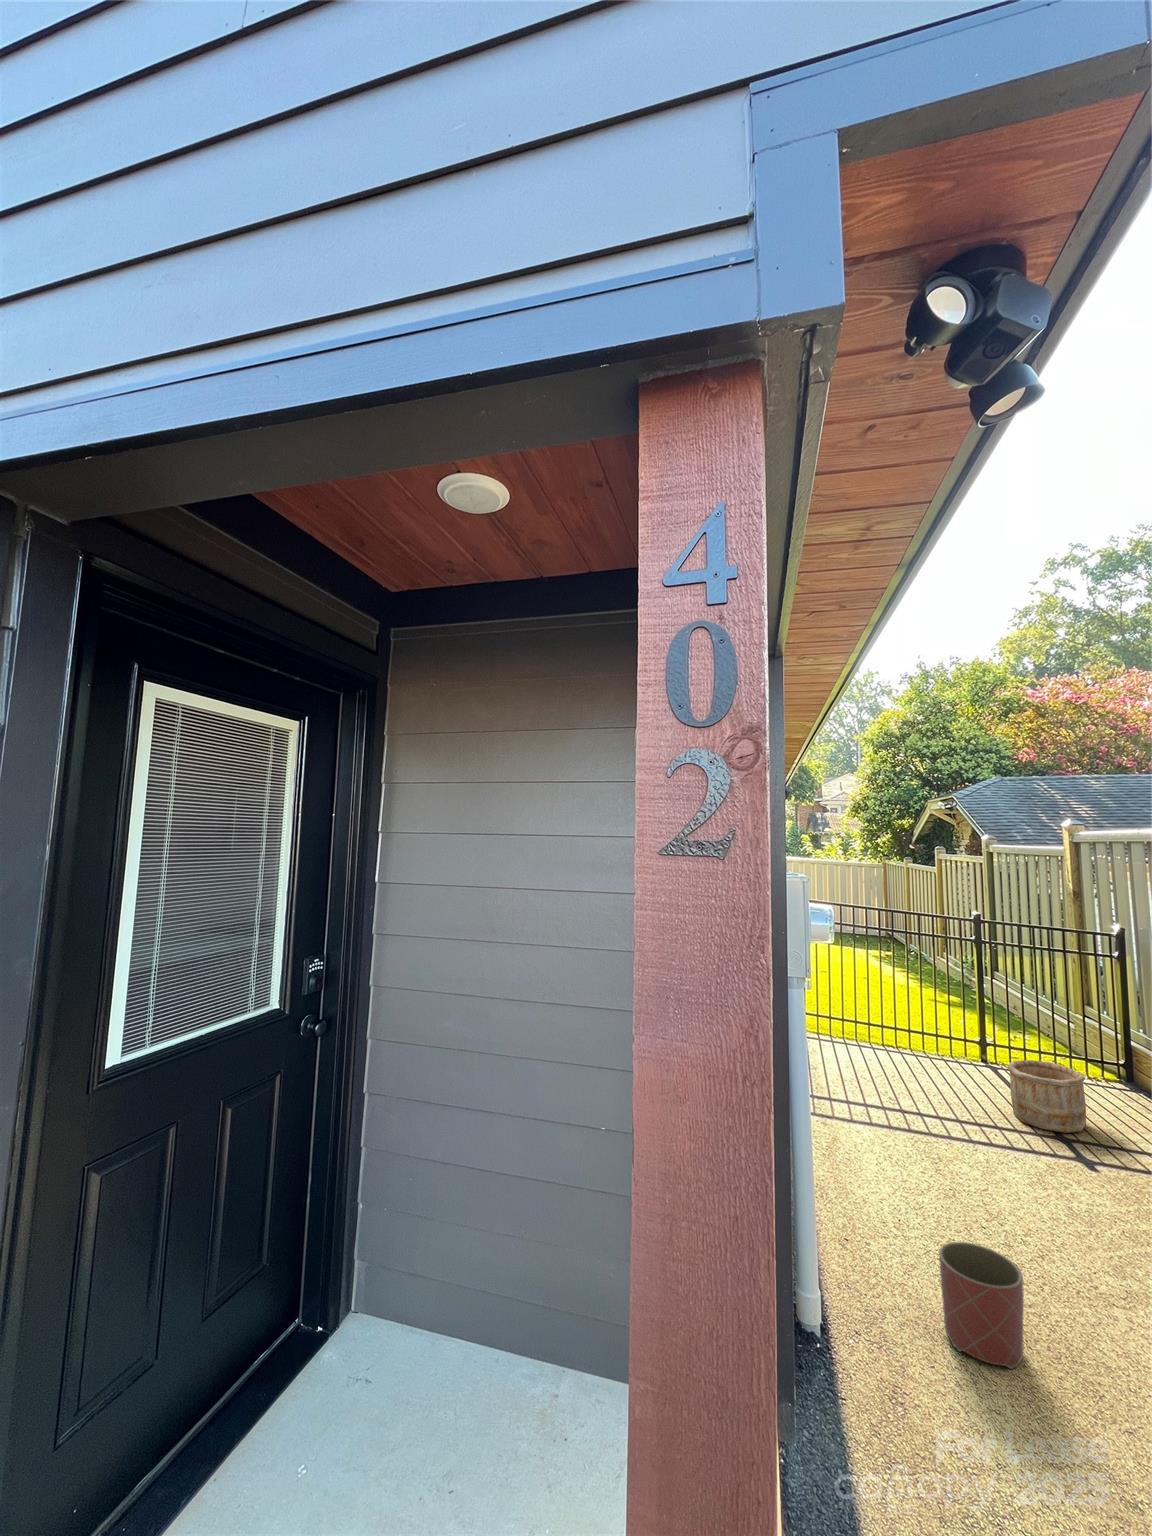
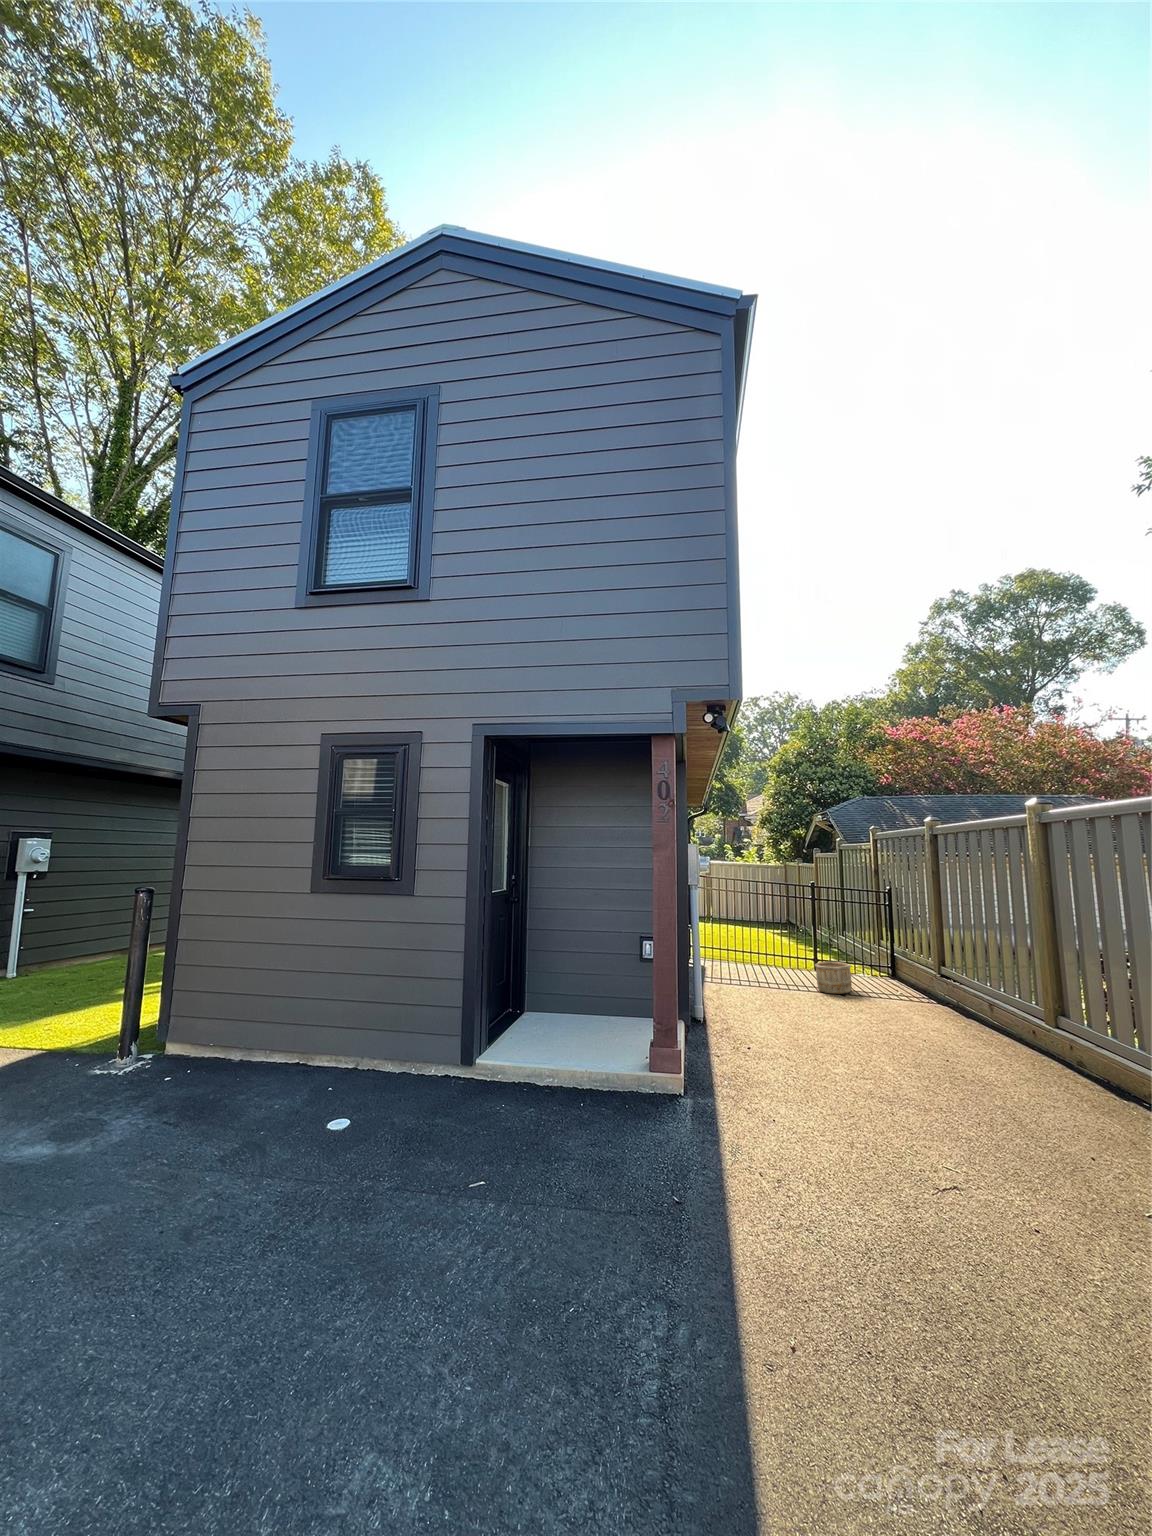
planter: present [939,1242,1024,1369] -> none [753,1011,784,1049]

